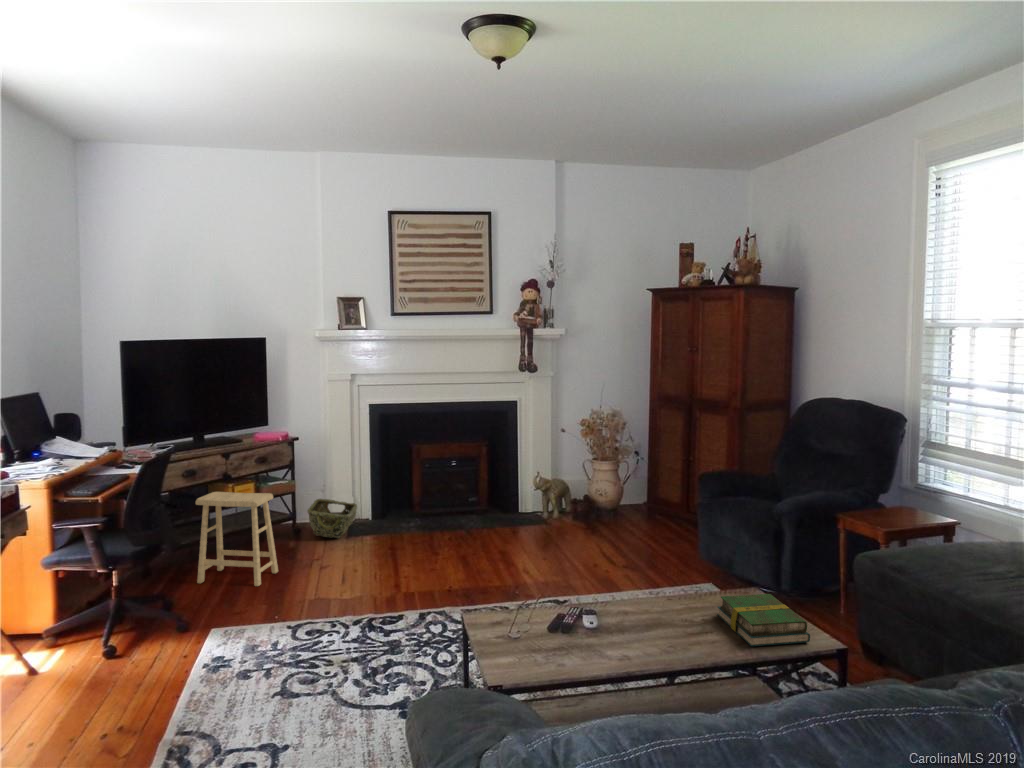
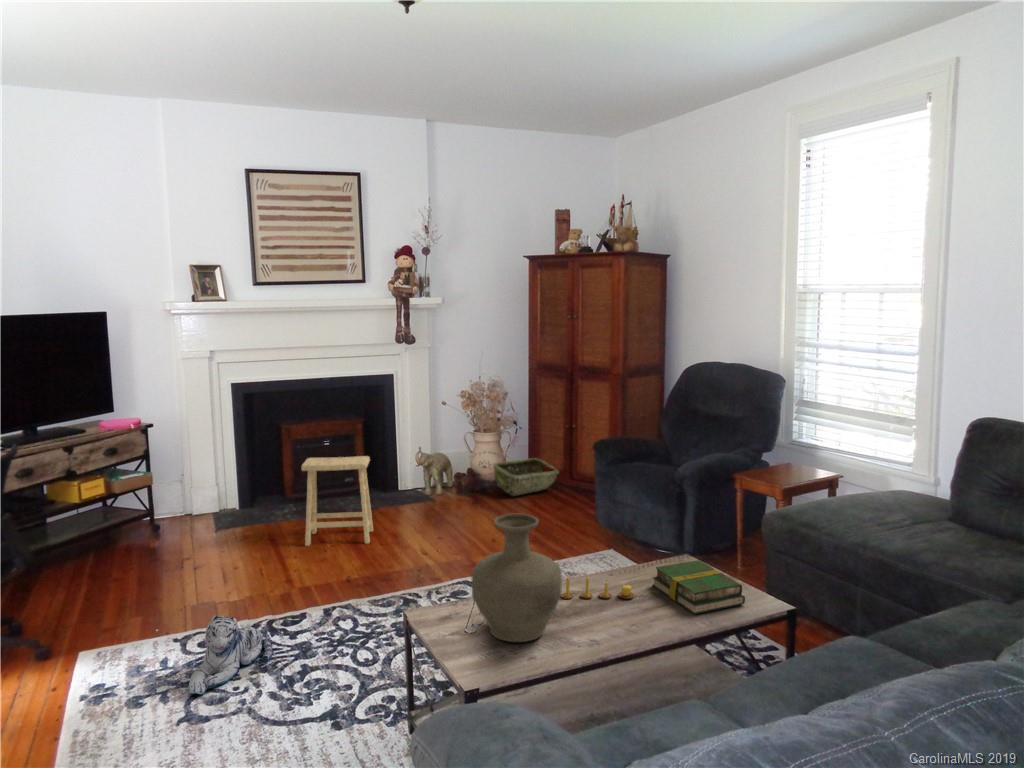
footstool: present [196,492,278,586] -> present [302,456,373,546]
woven basket: present [307,499,357,538] -> present [493,458,559,496]
vase: none [522,528,610,653] -> present [471,514,562,642]
candle: none [620,596,694,625] -> present [561,577,634,599]
plush toy: none [287,605,367,674] -> present [188,616,273,694]

